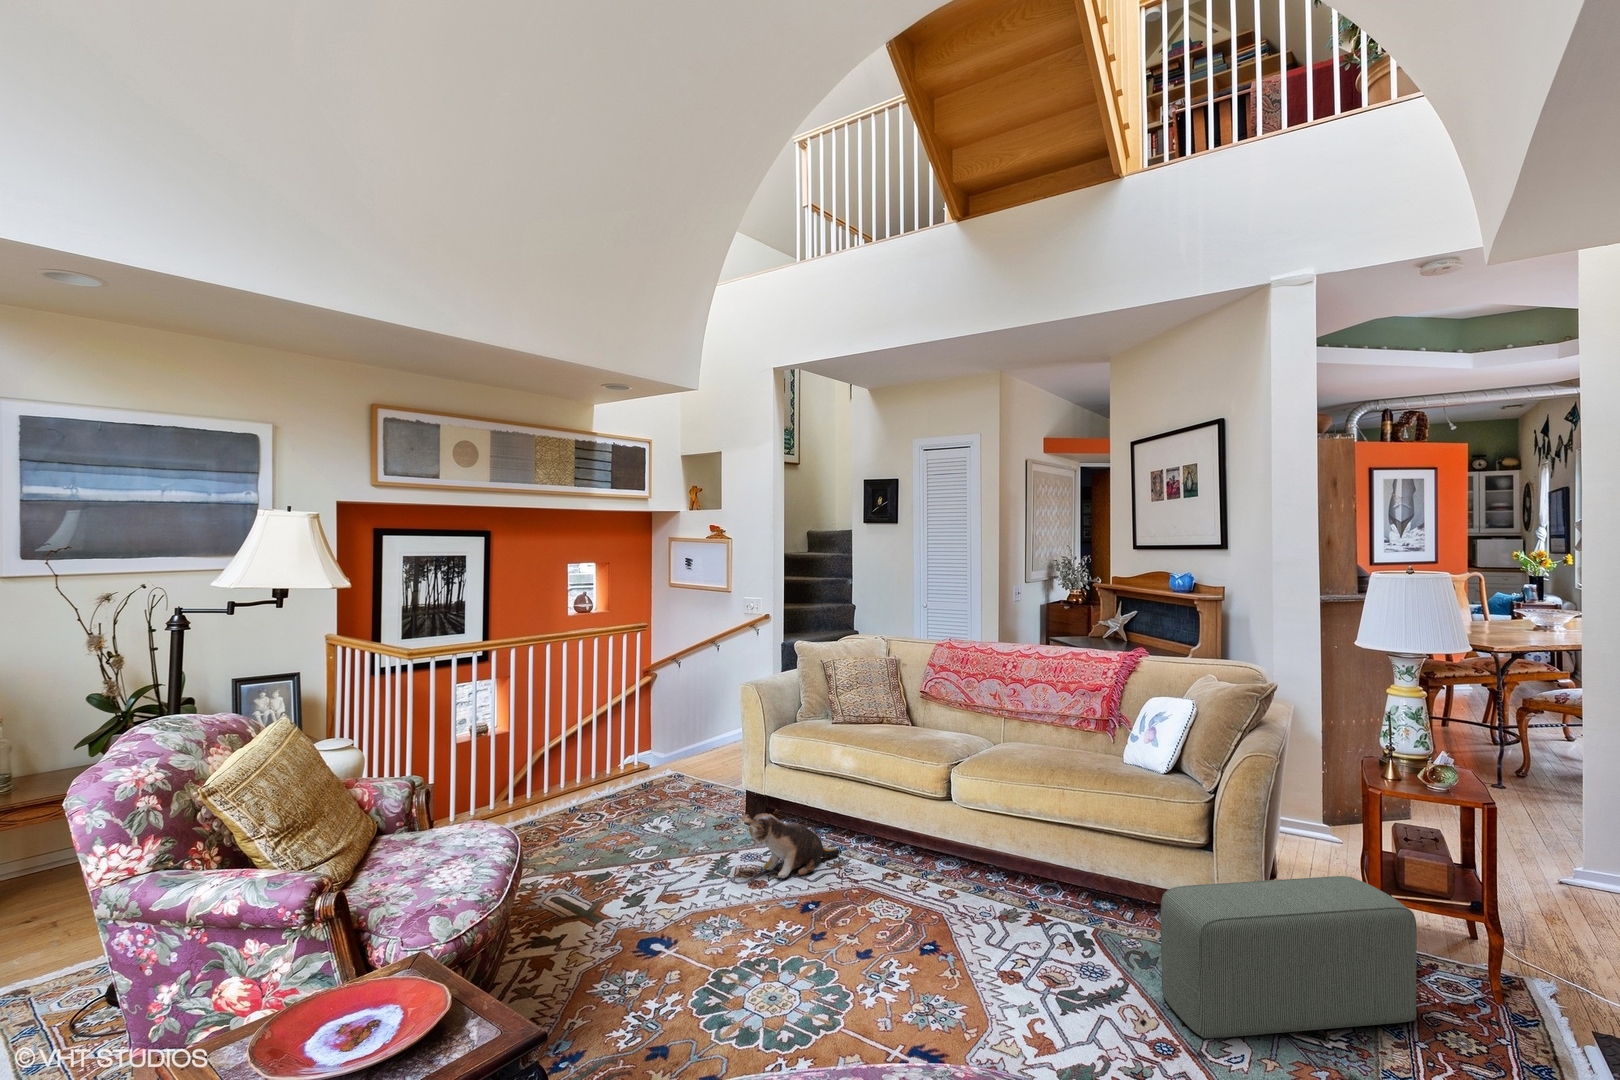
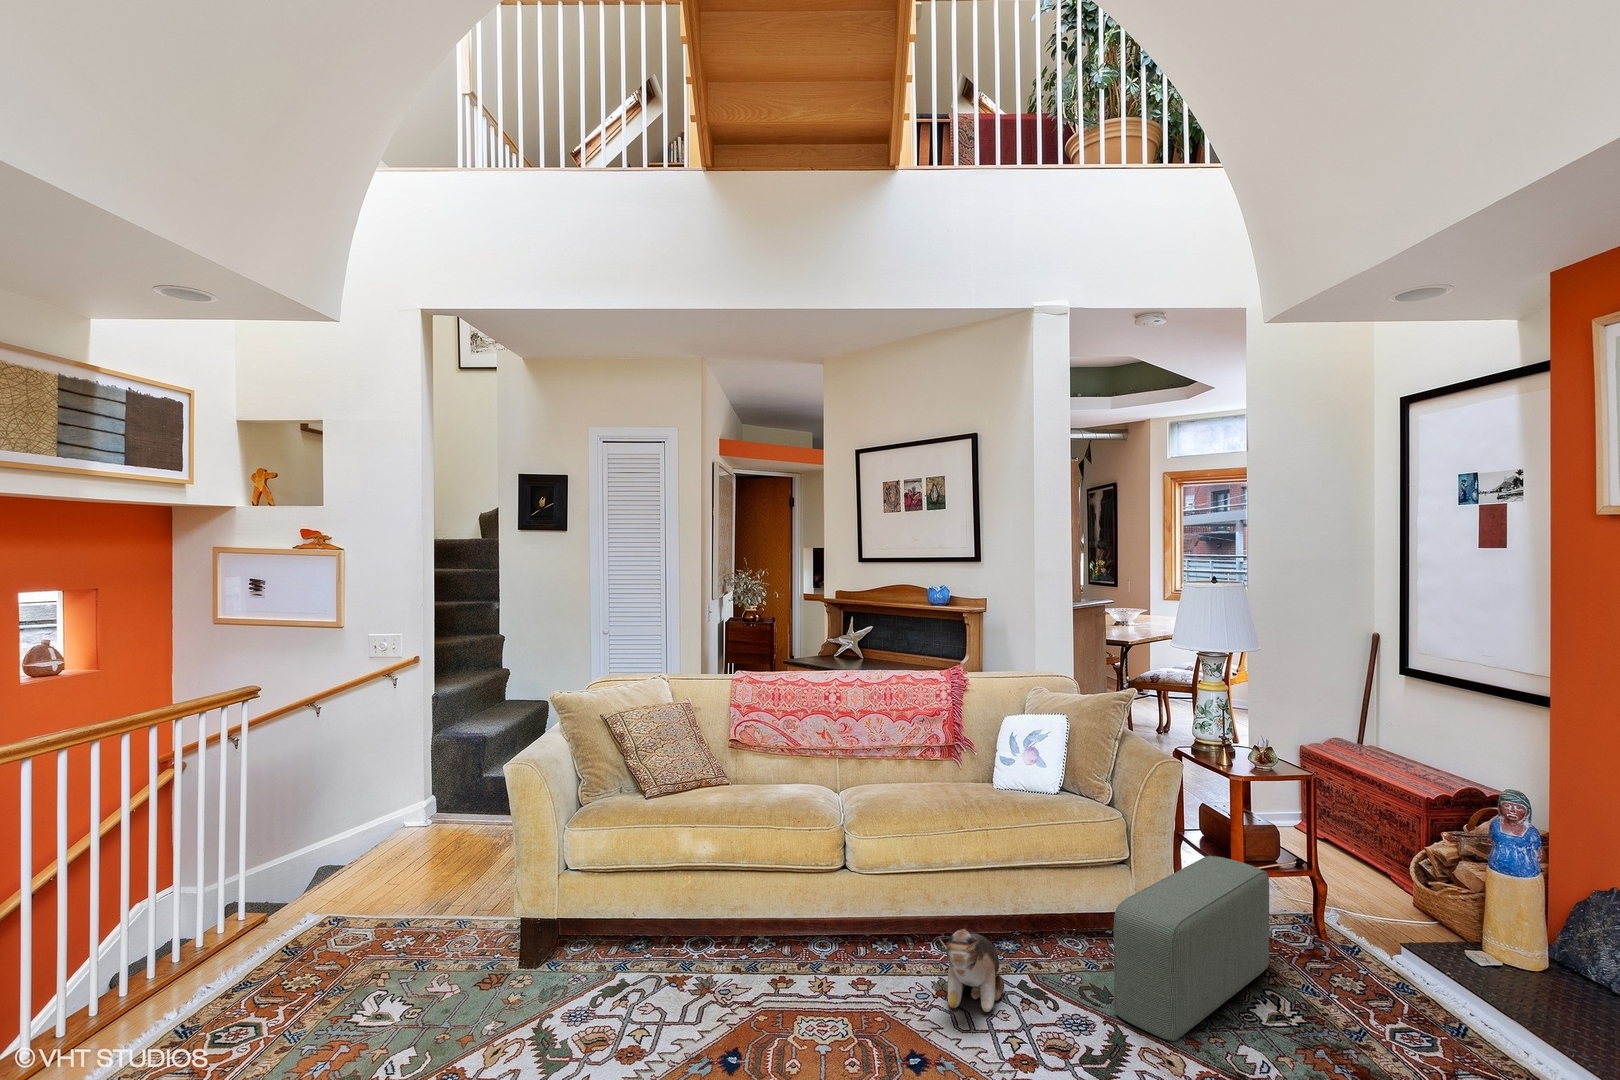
plush toy: present [742,813,840,878] -> present [939,929,1004,1012]

